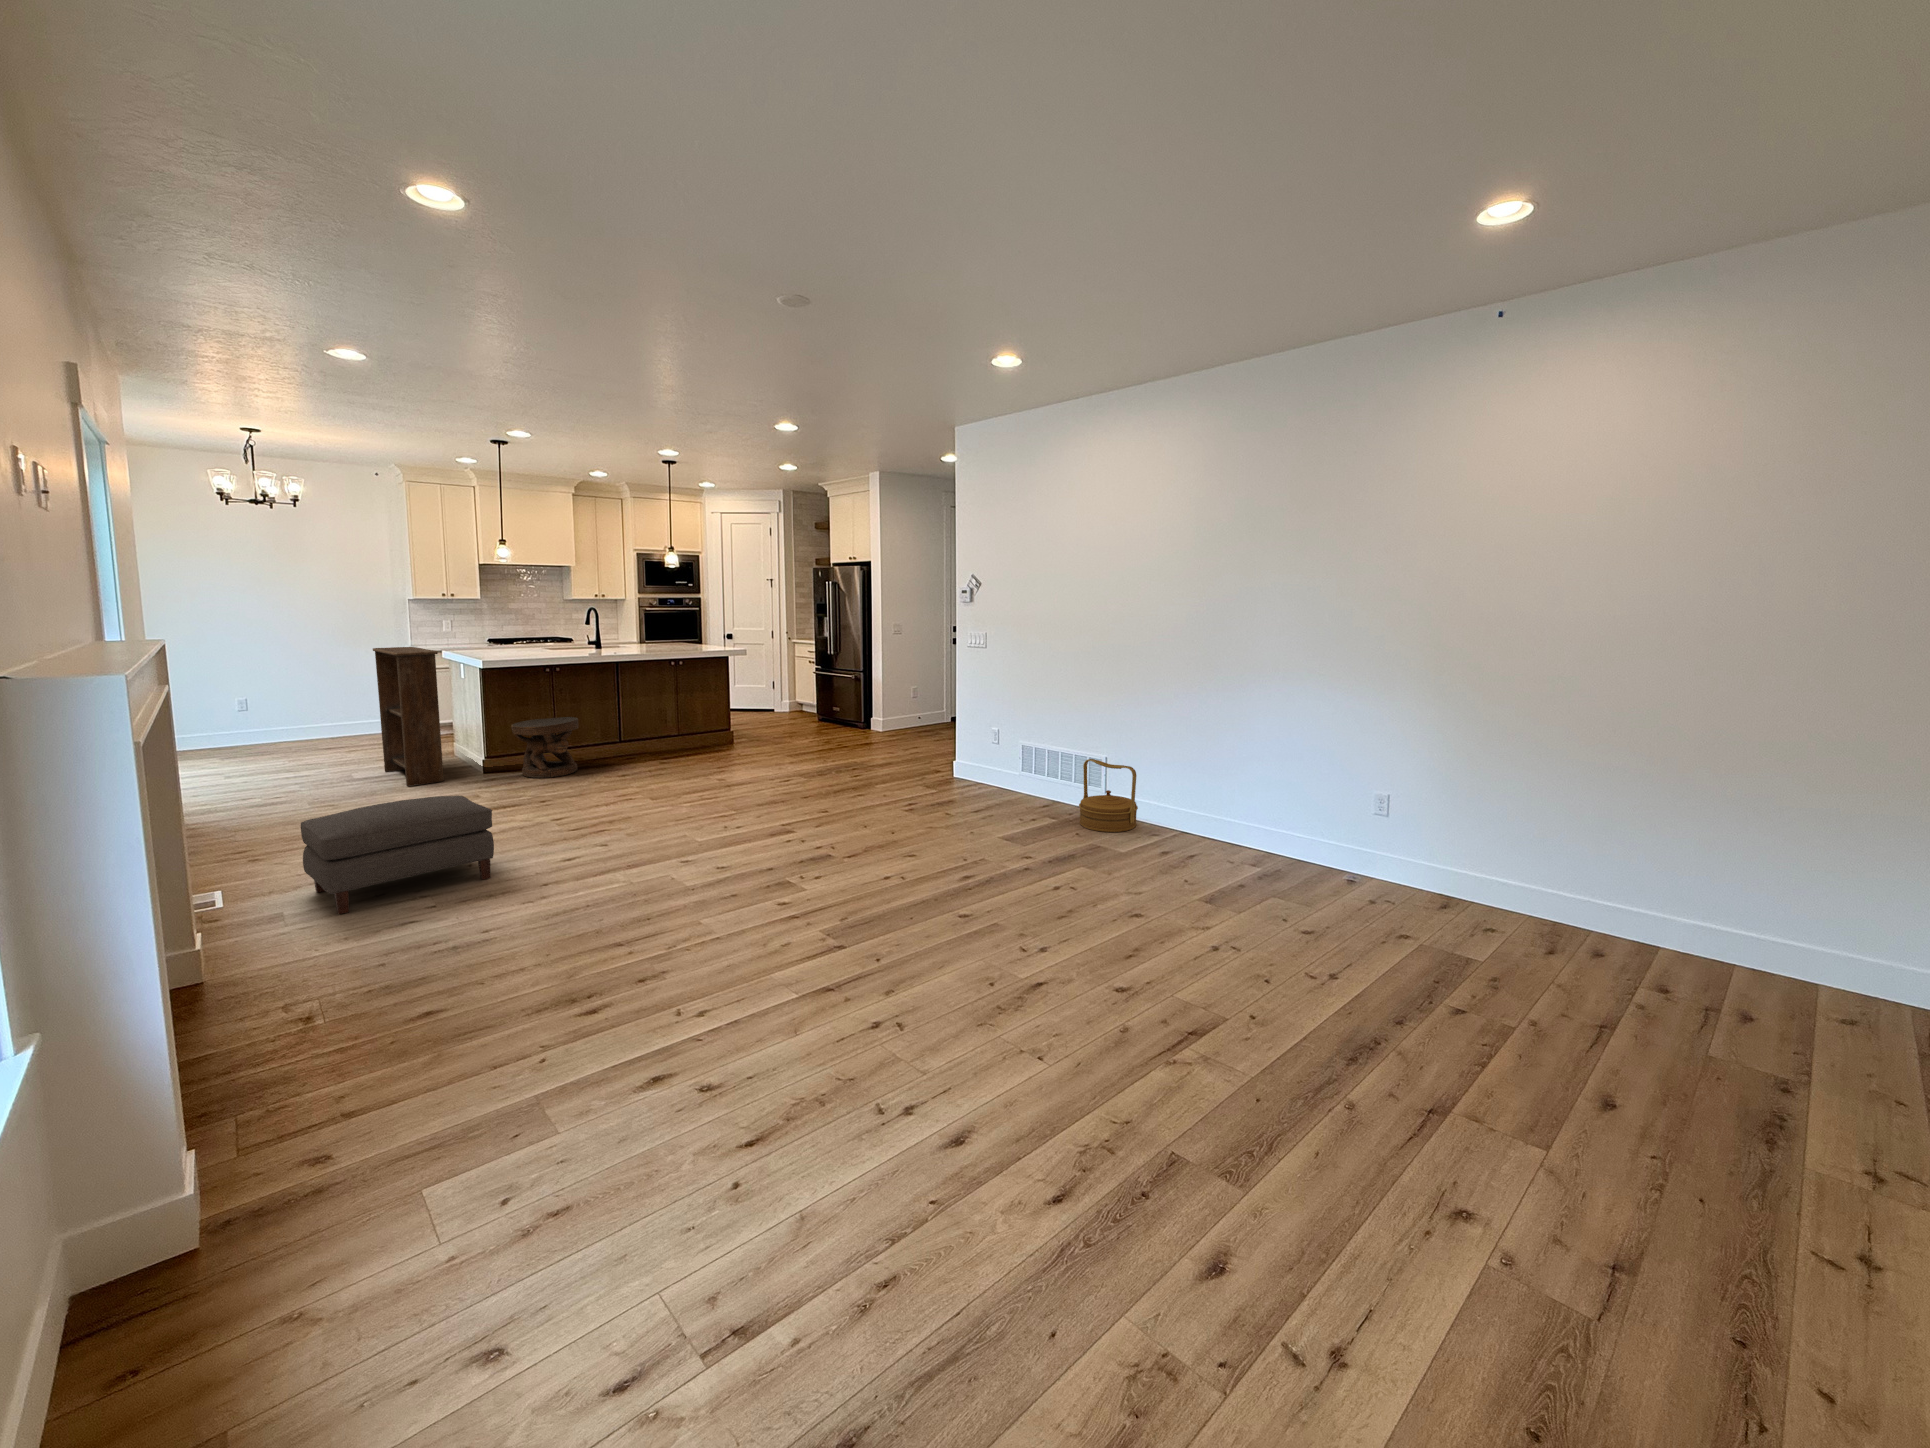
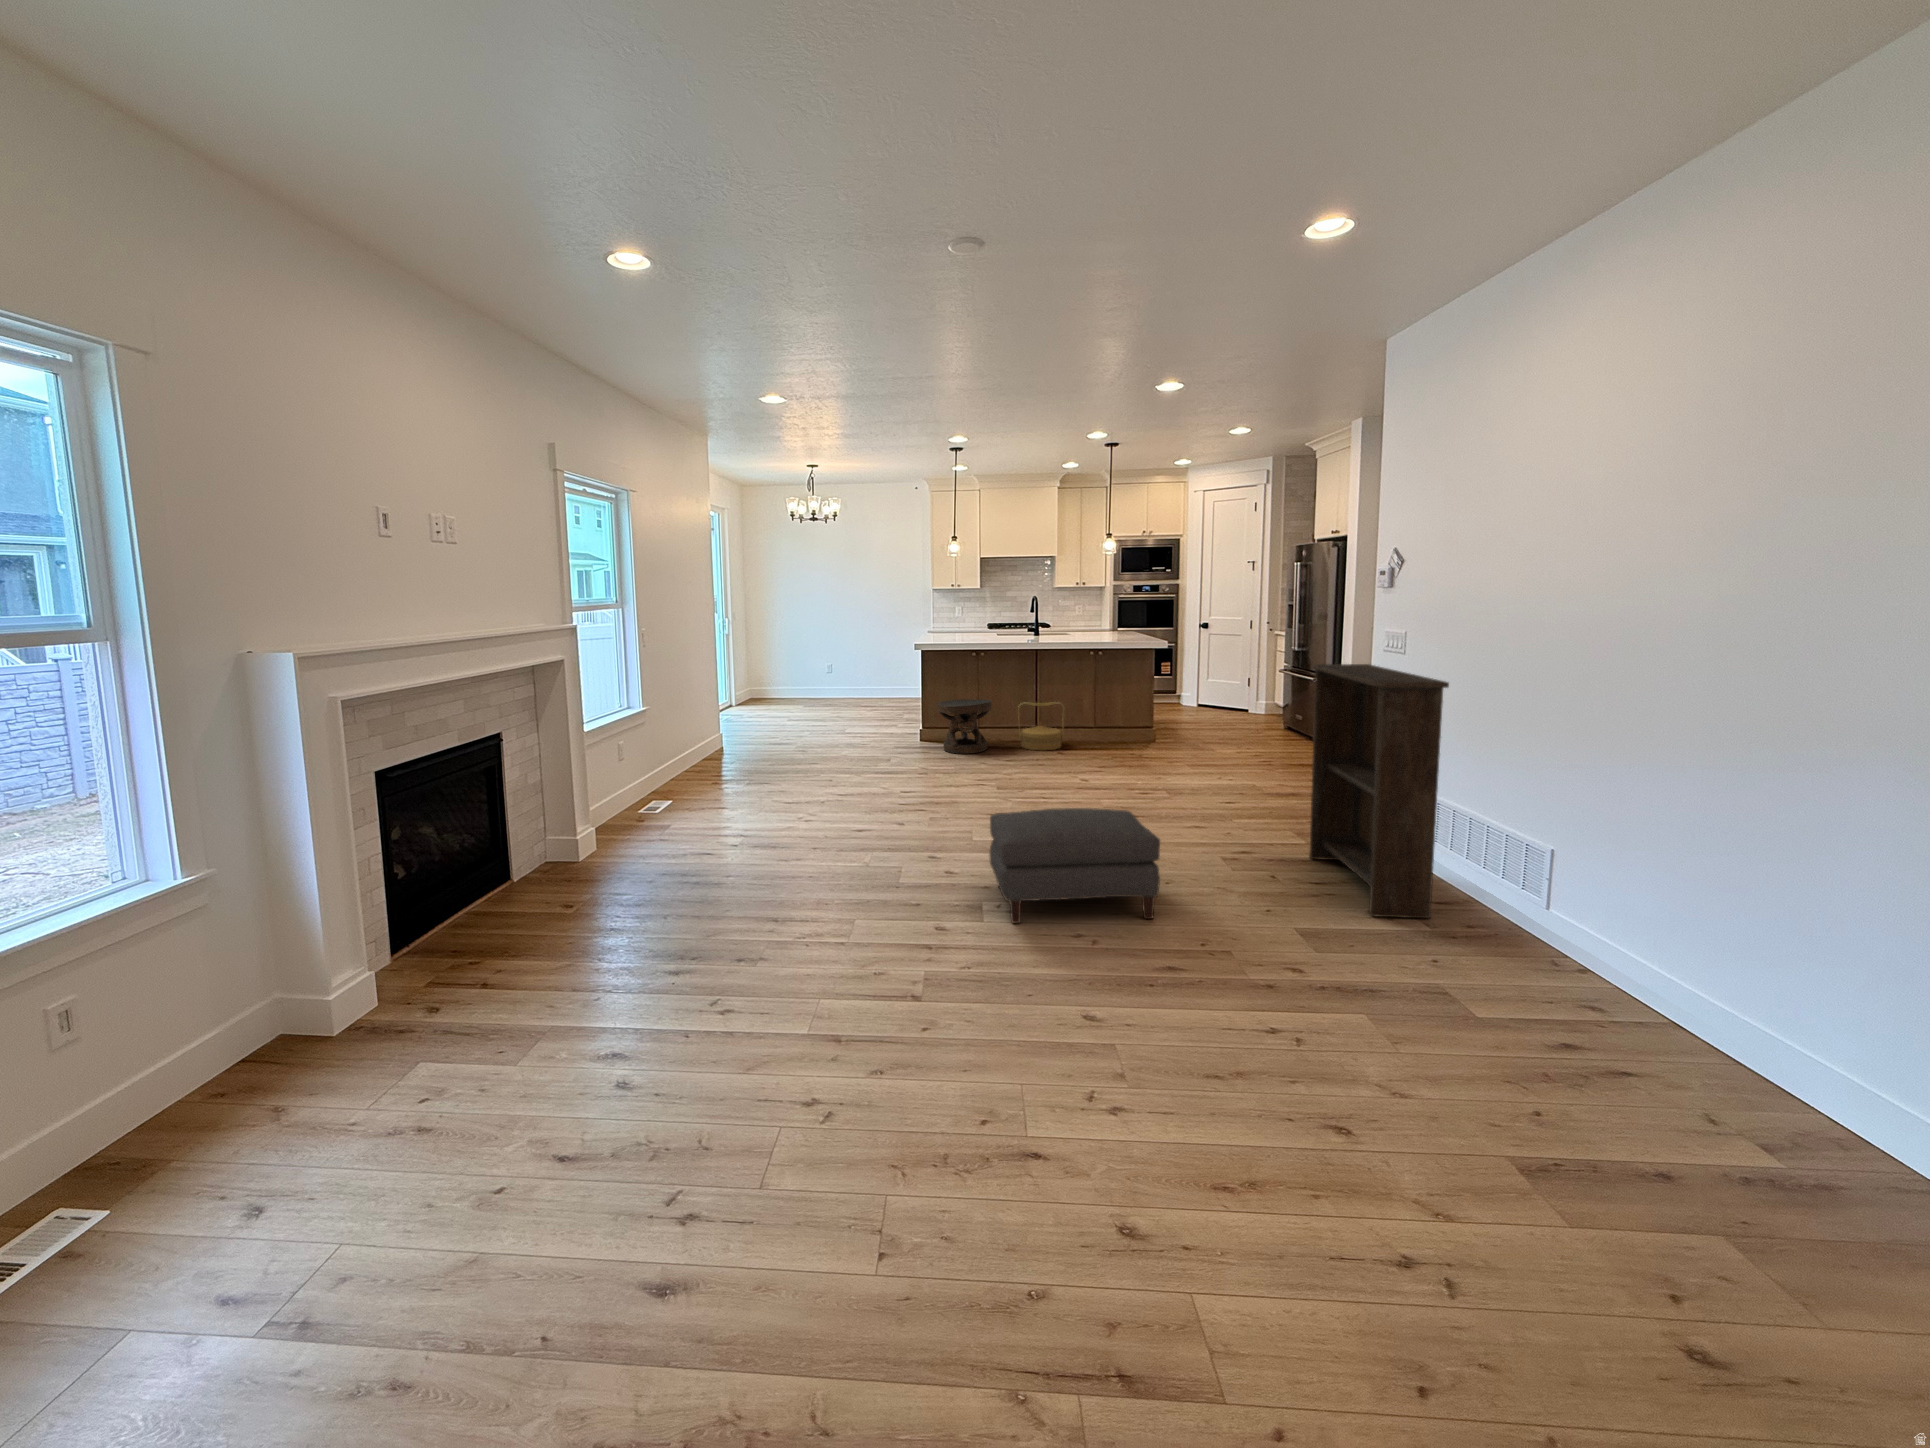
bookshelf: present [373,647,444,786] -> present [1310,664,1449,918]
woven basket: present [1079,759,1138,832] -> present [1018,703,1064,750]
ottoman: present [301,796,494,914] -> present [990,808,1160,923]

